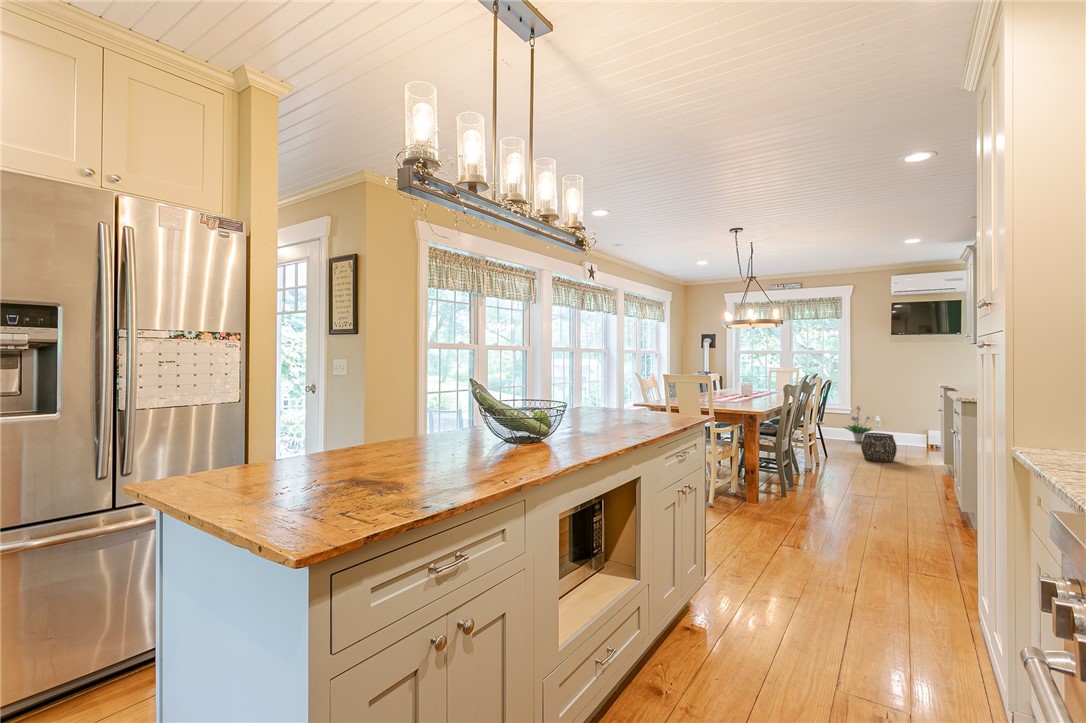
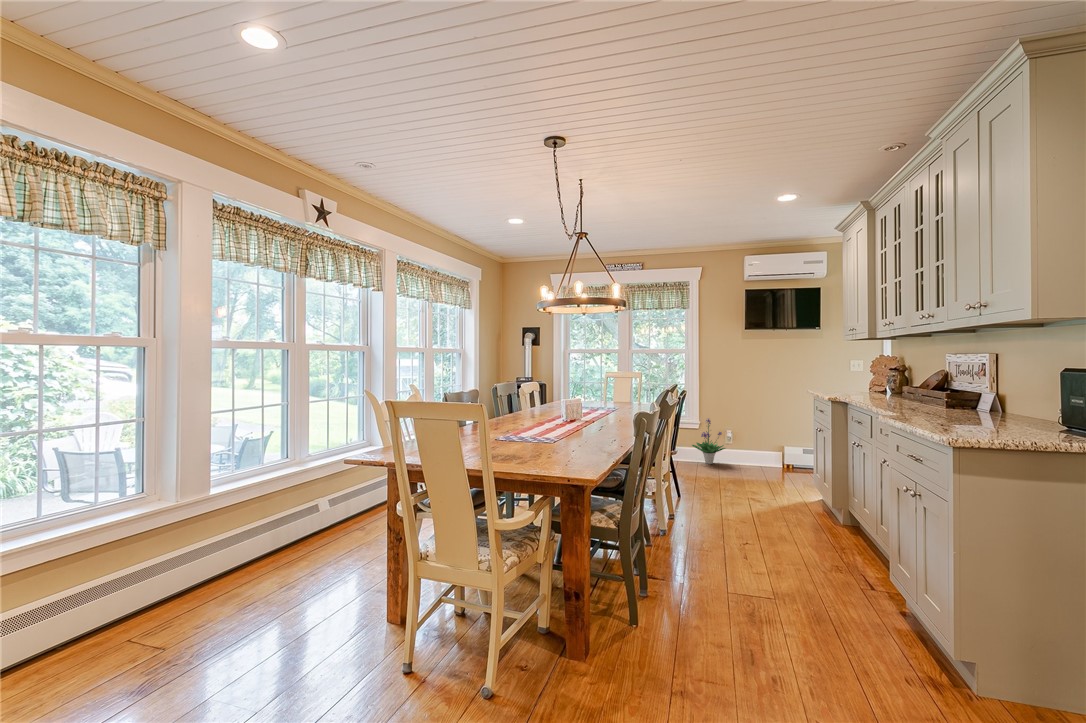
woven basket: present [861,433,897,462] -> none [722,460,766,502]

